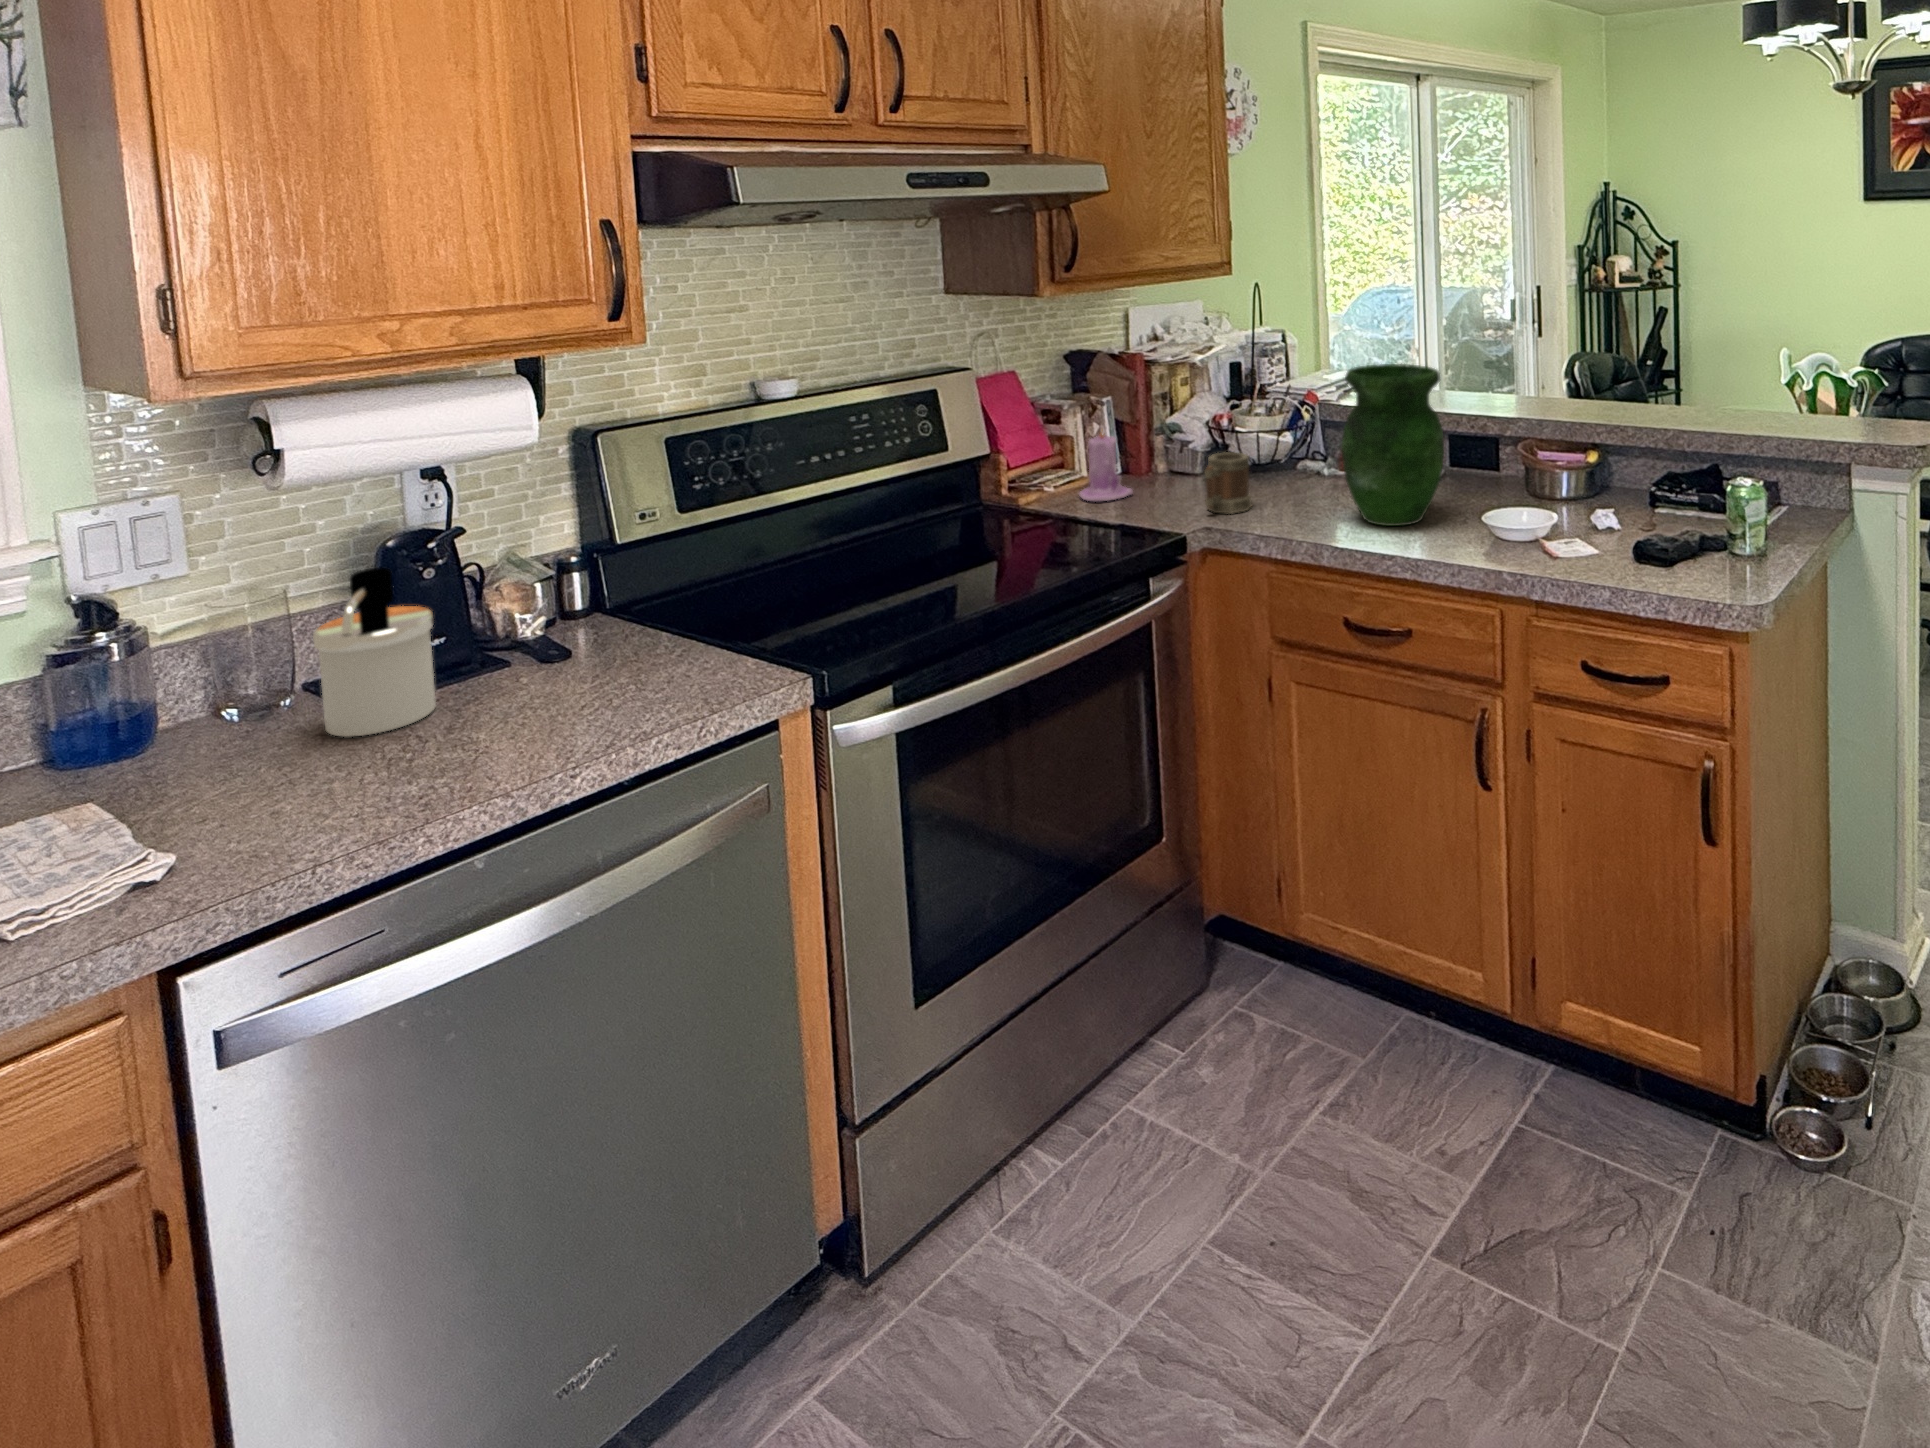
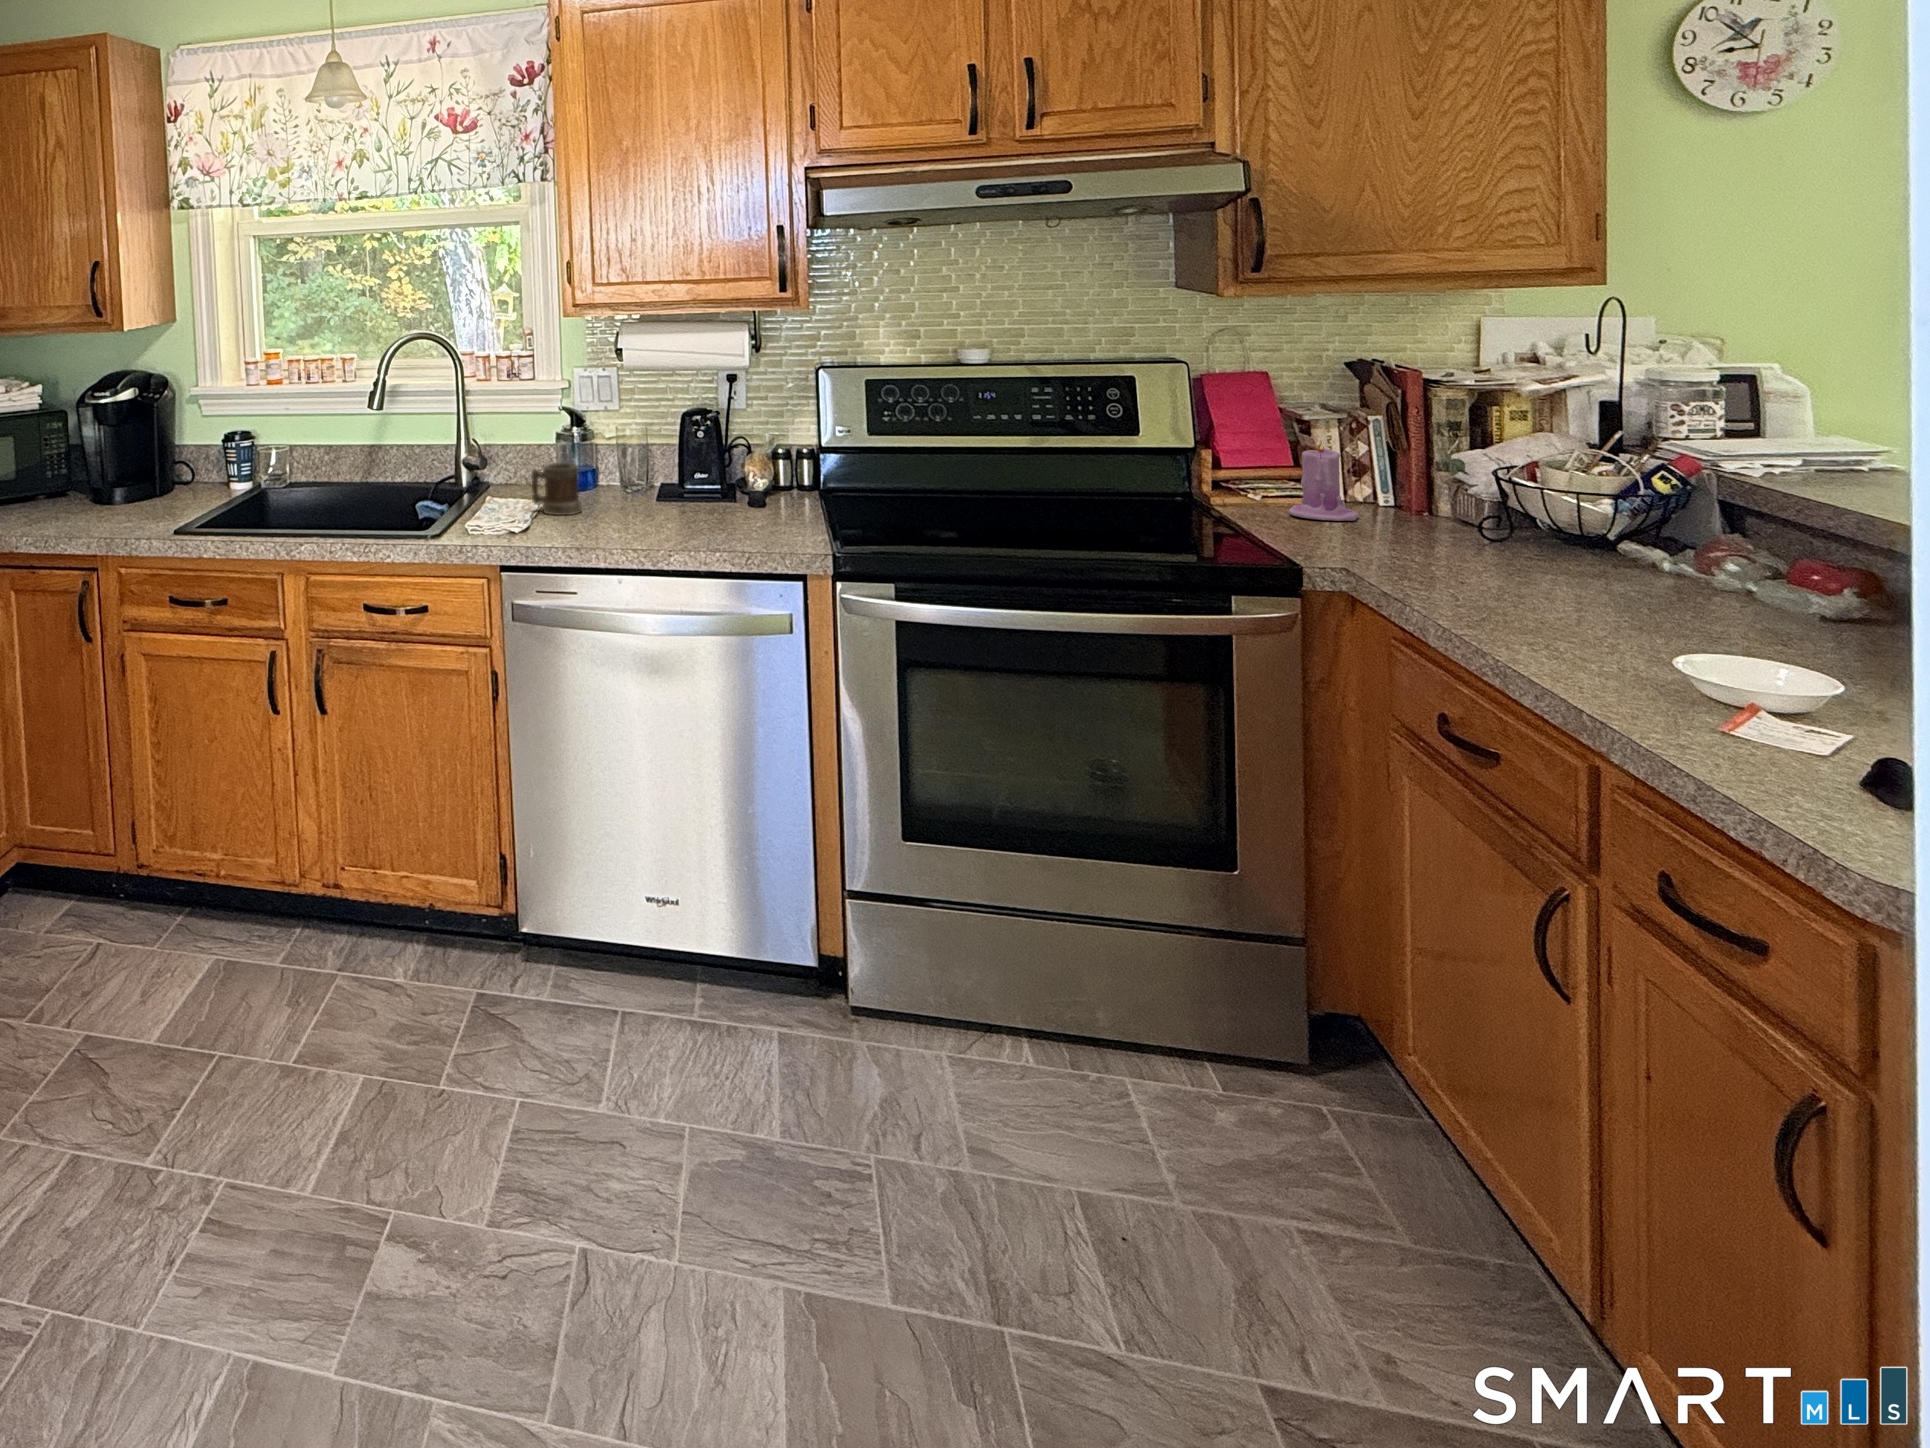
vase: present [1341,364,1444,526] -> none [1542,399,1753,627]
mug: present [1205,452,1252,514] -> present [531,463,582,515]
soap dispenser: present [313,567,436,737] -> none [630,423,693,513]

